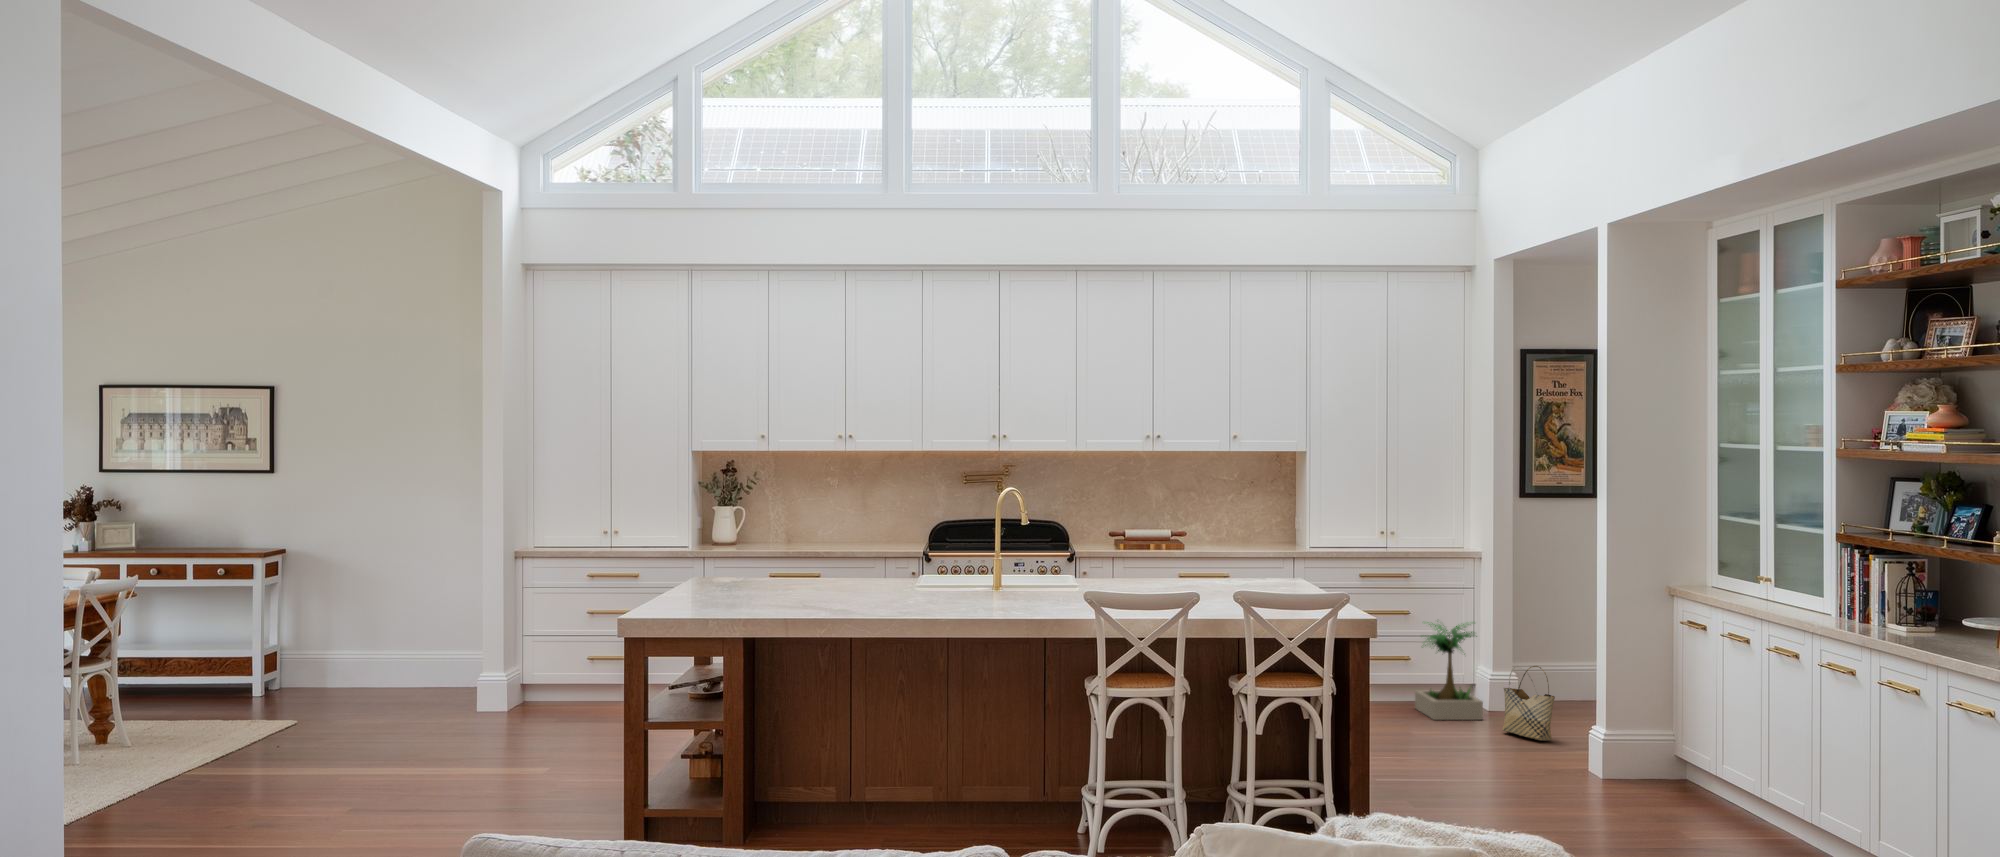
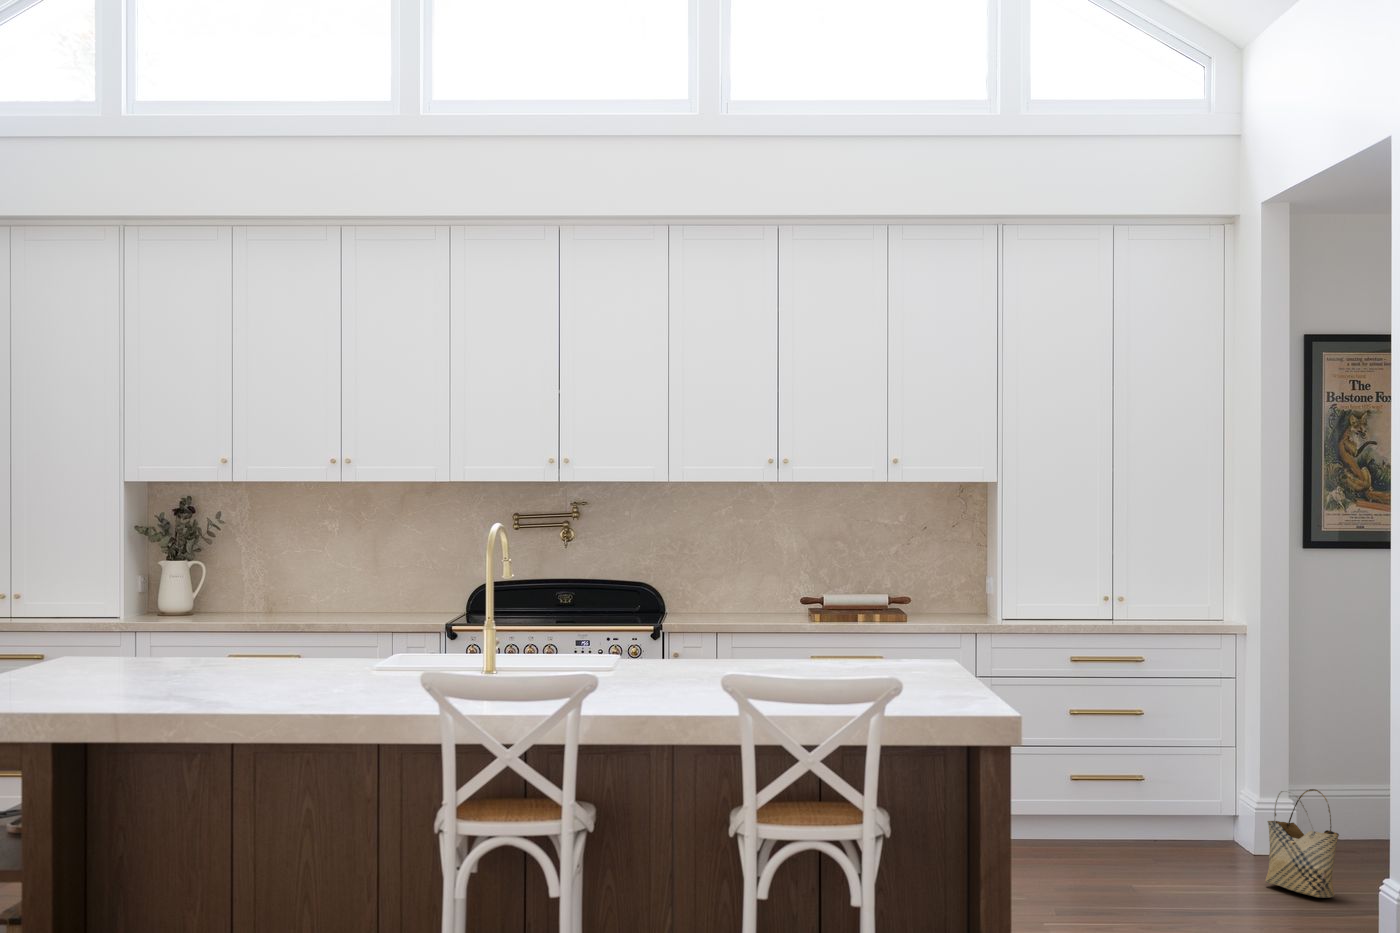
potted plant: present [1415,621,1483,720] -> none [1147,720,1251,866]

